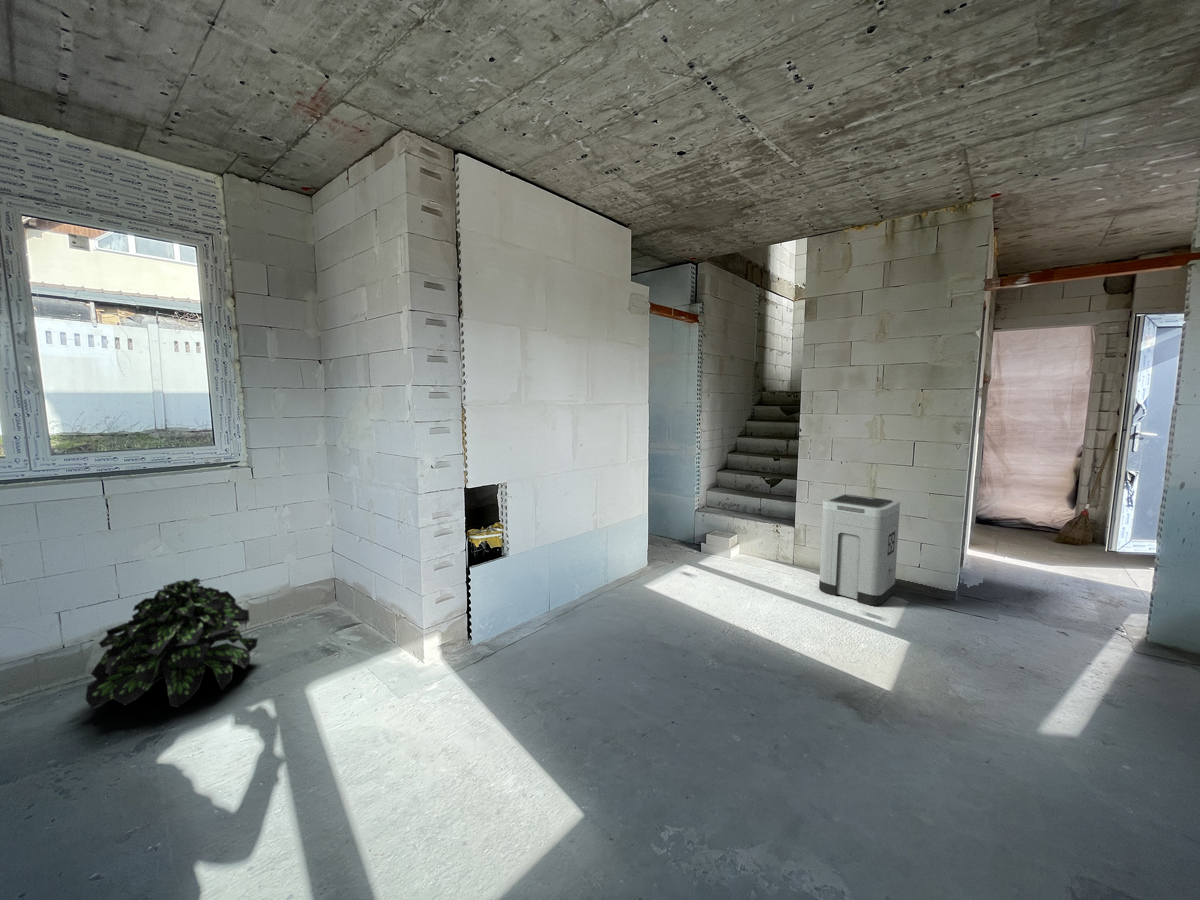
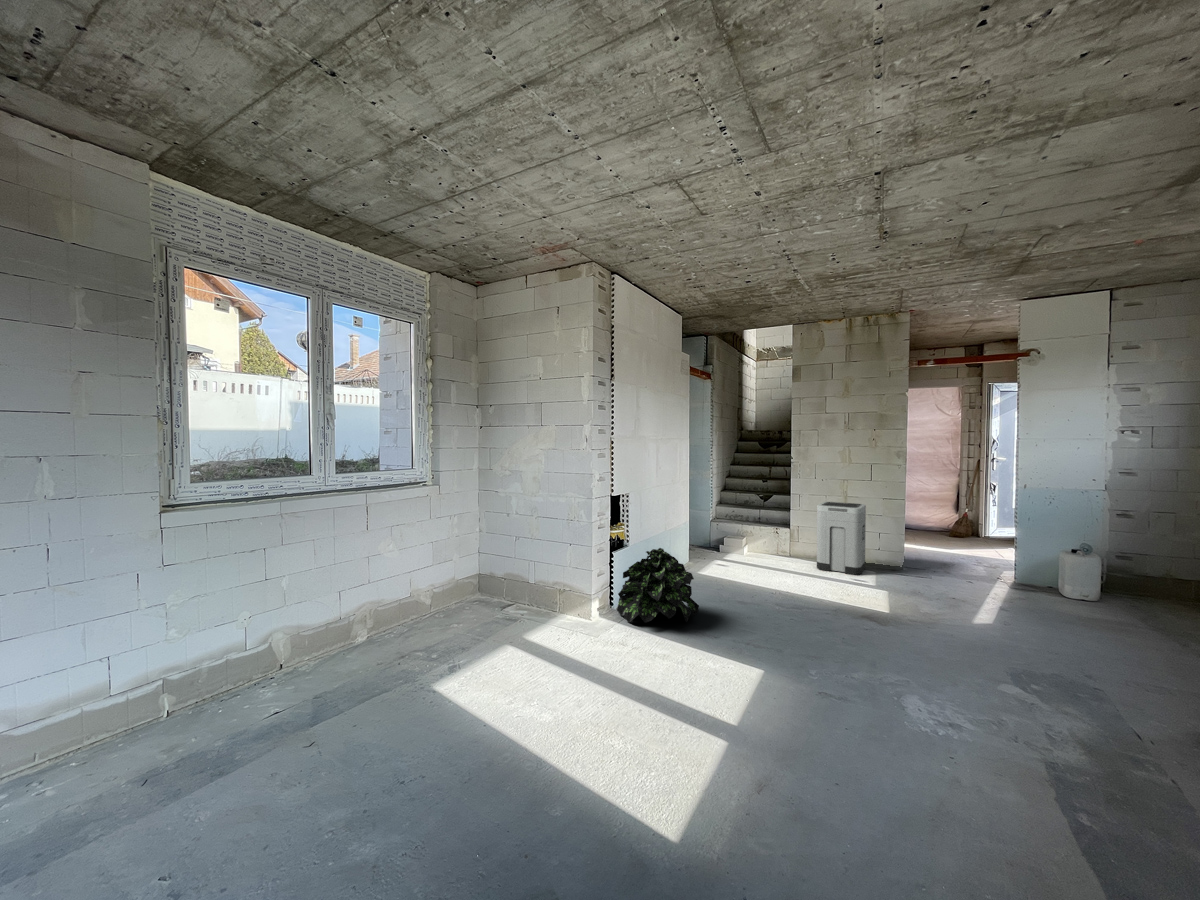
potted plant: present [86,578,258,709] -> present [617,548,699,623]

